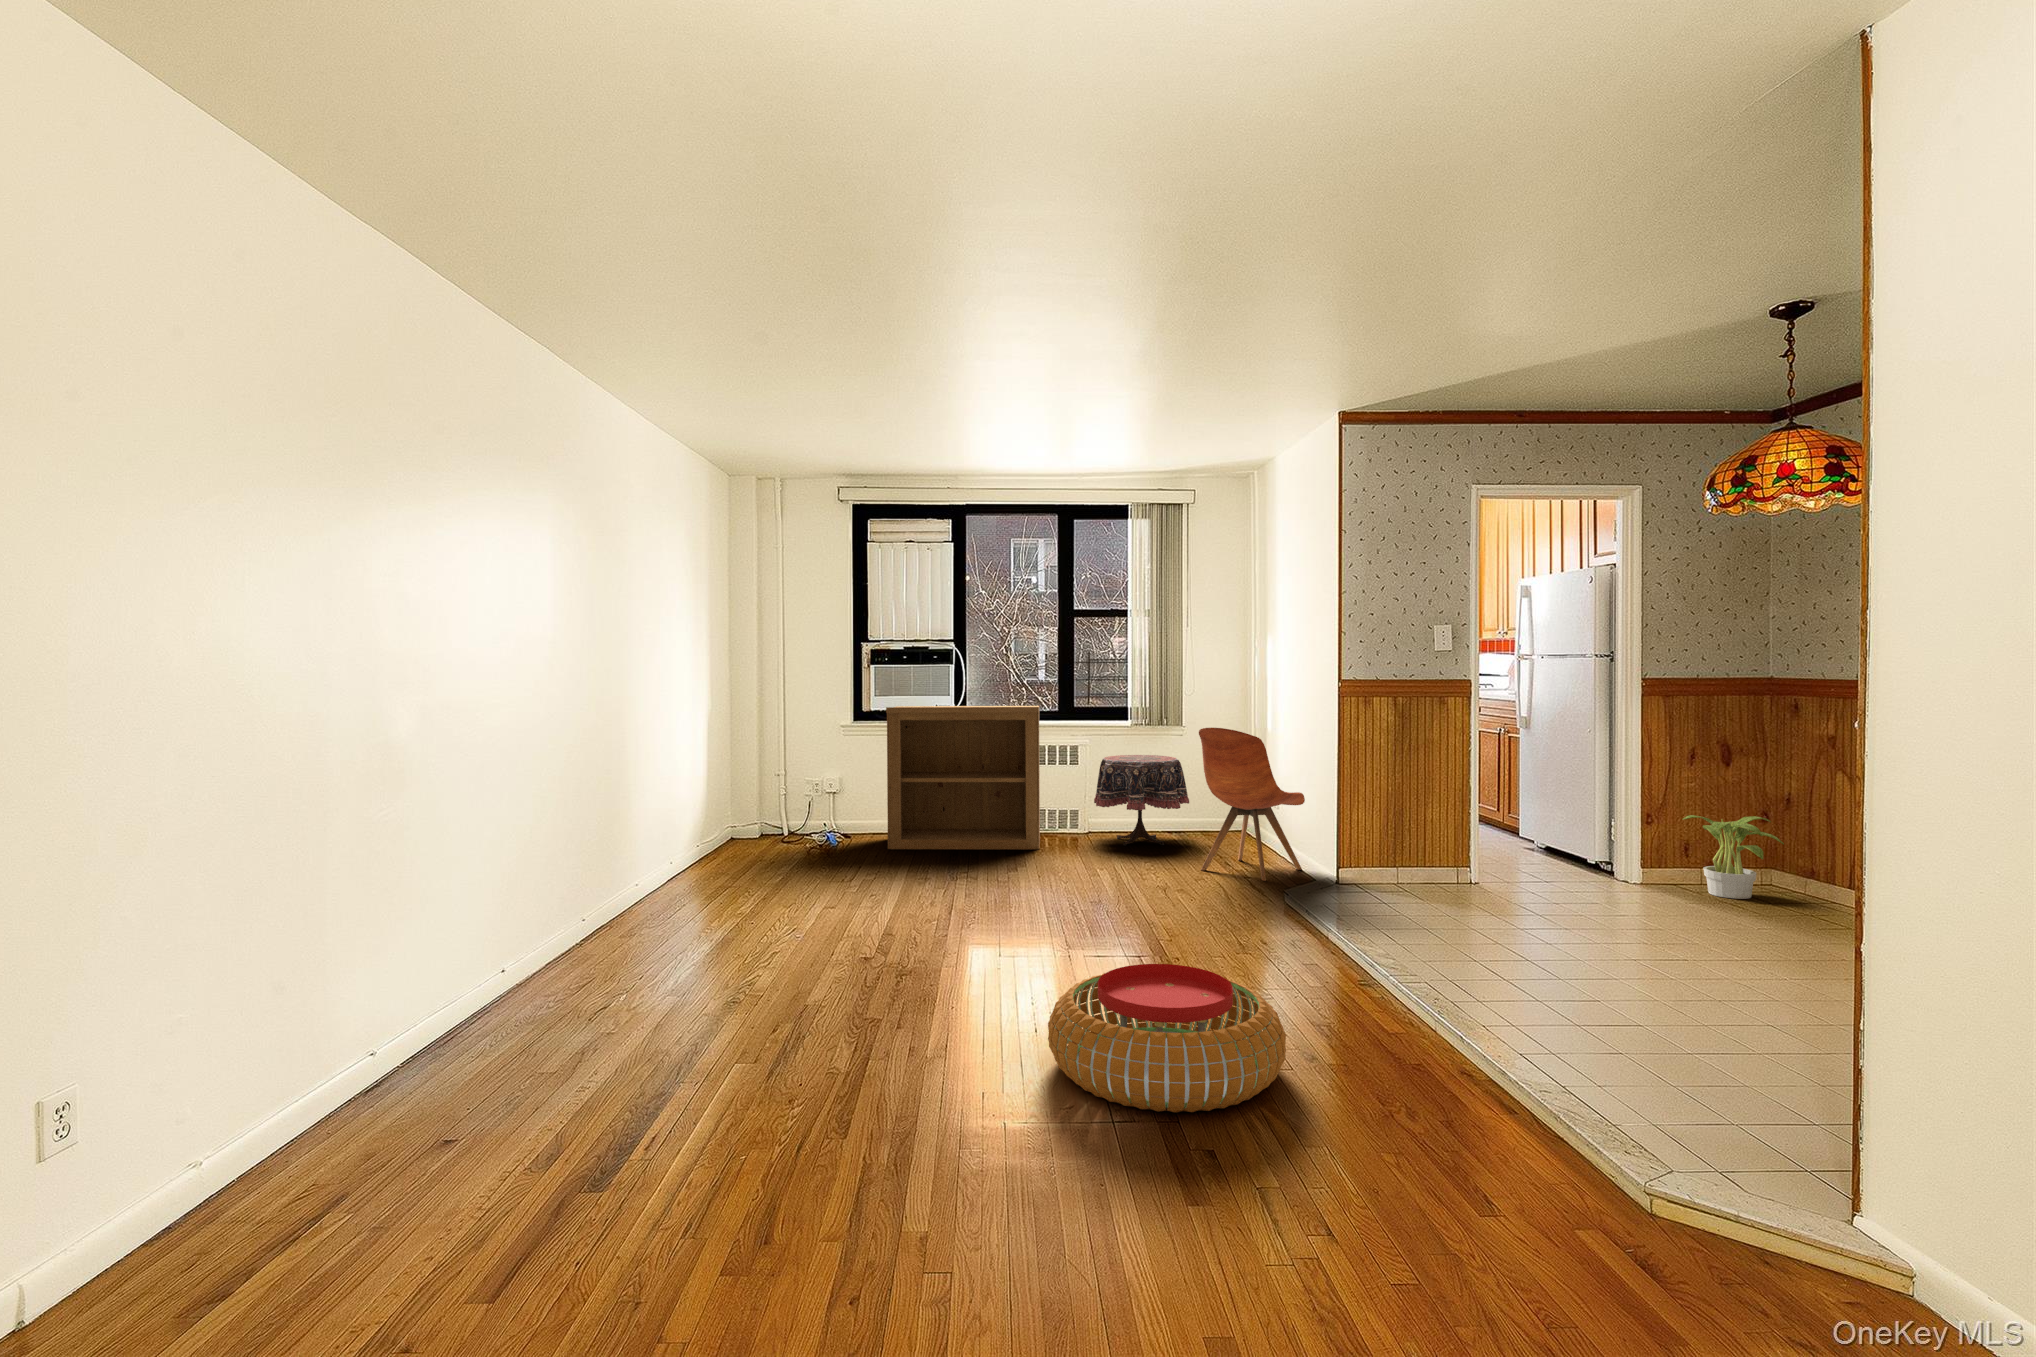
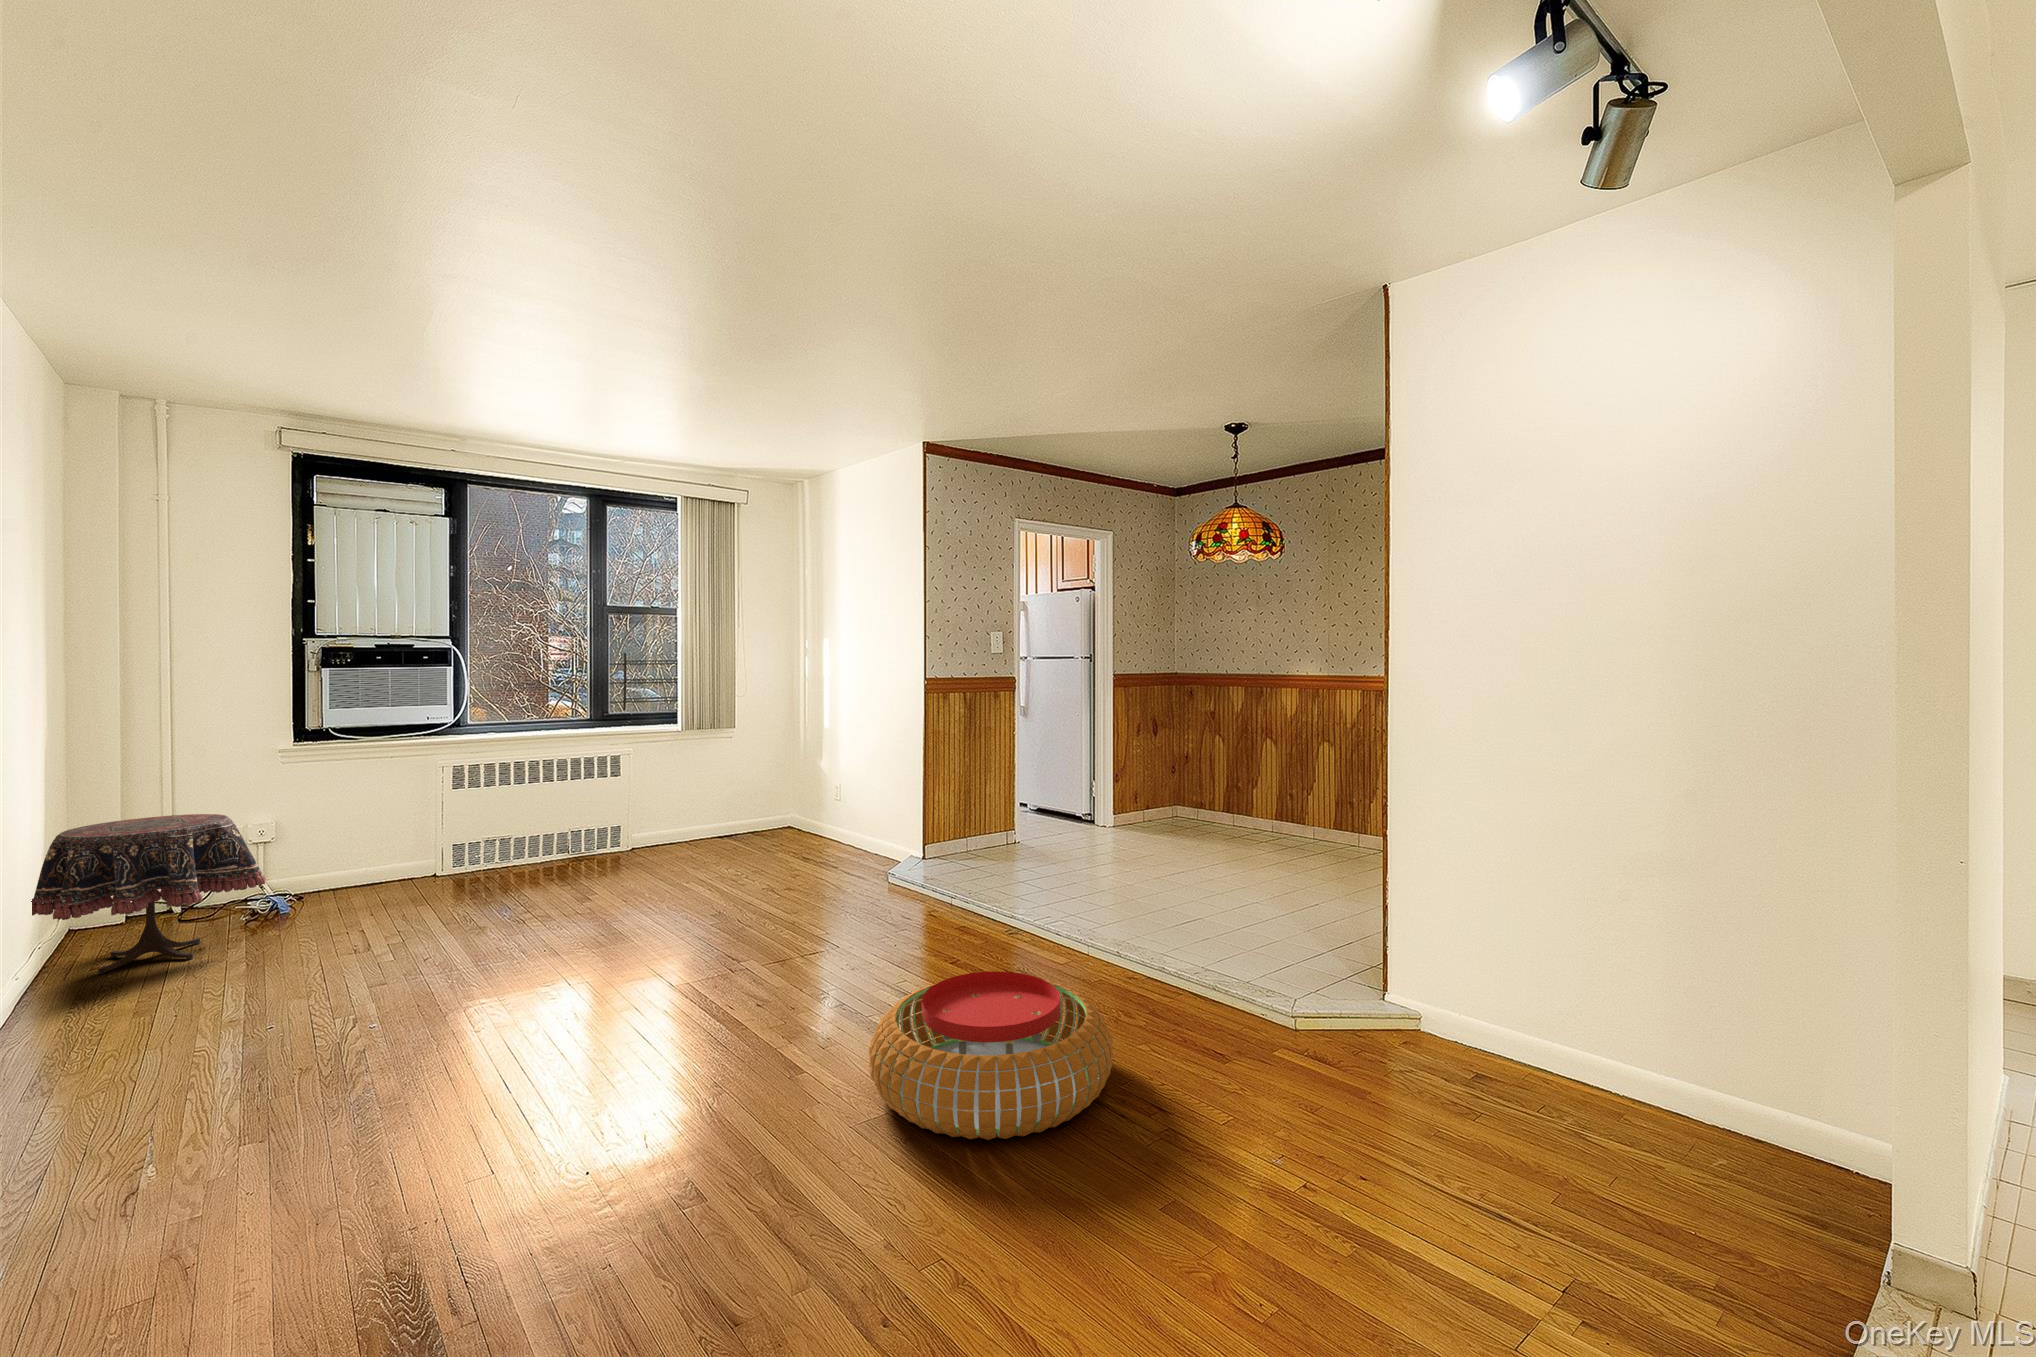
bookshelf: present [886,706,1040,849] -> none [372,713,592,905]
dining chair: present [1199,728,1305,881] -> none [791,727,882,870]
side table: present [1094,755,1189,845] -> present [31,814,265,974]
potted plant: present [1683,815,1784,899] -> none [1145,770,1201,829]

